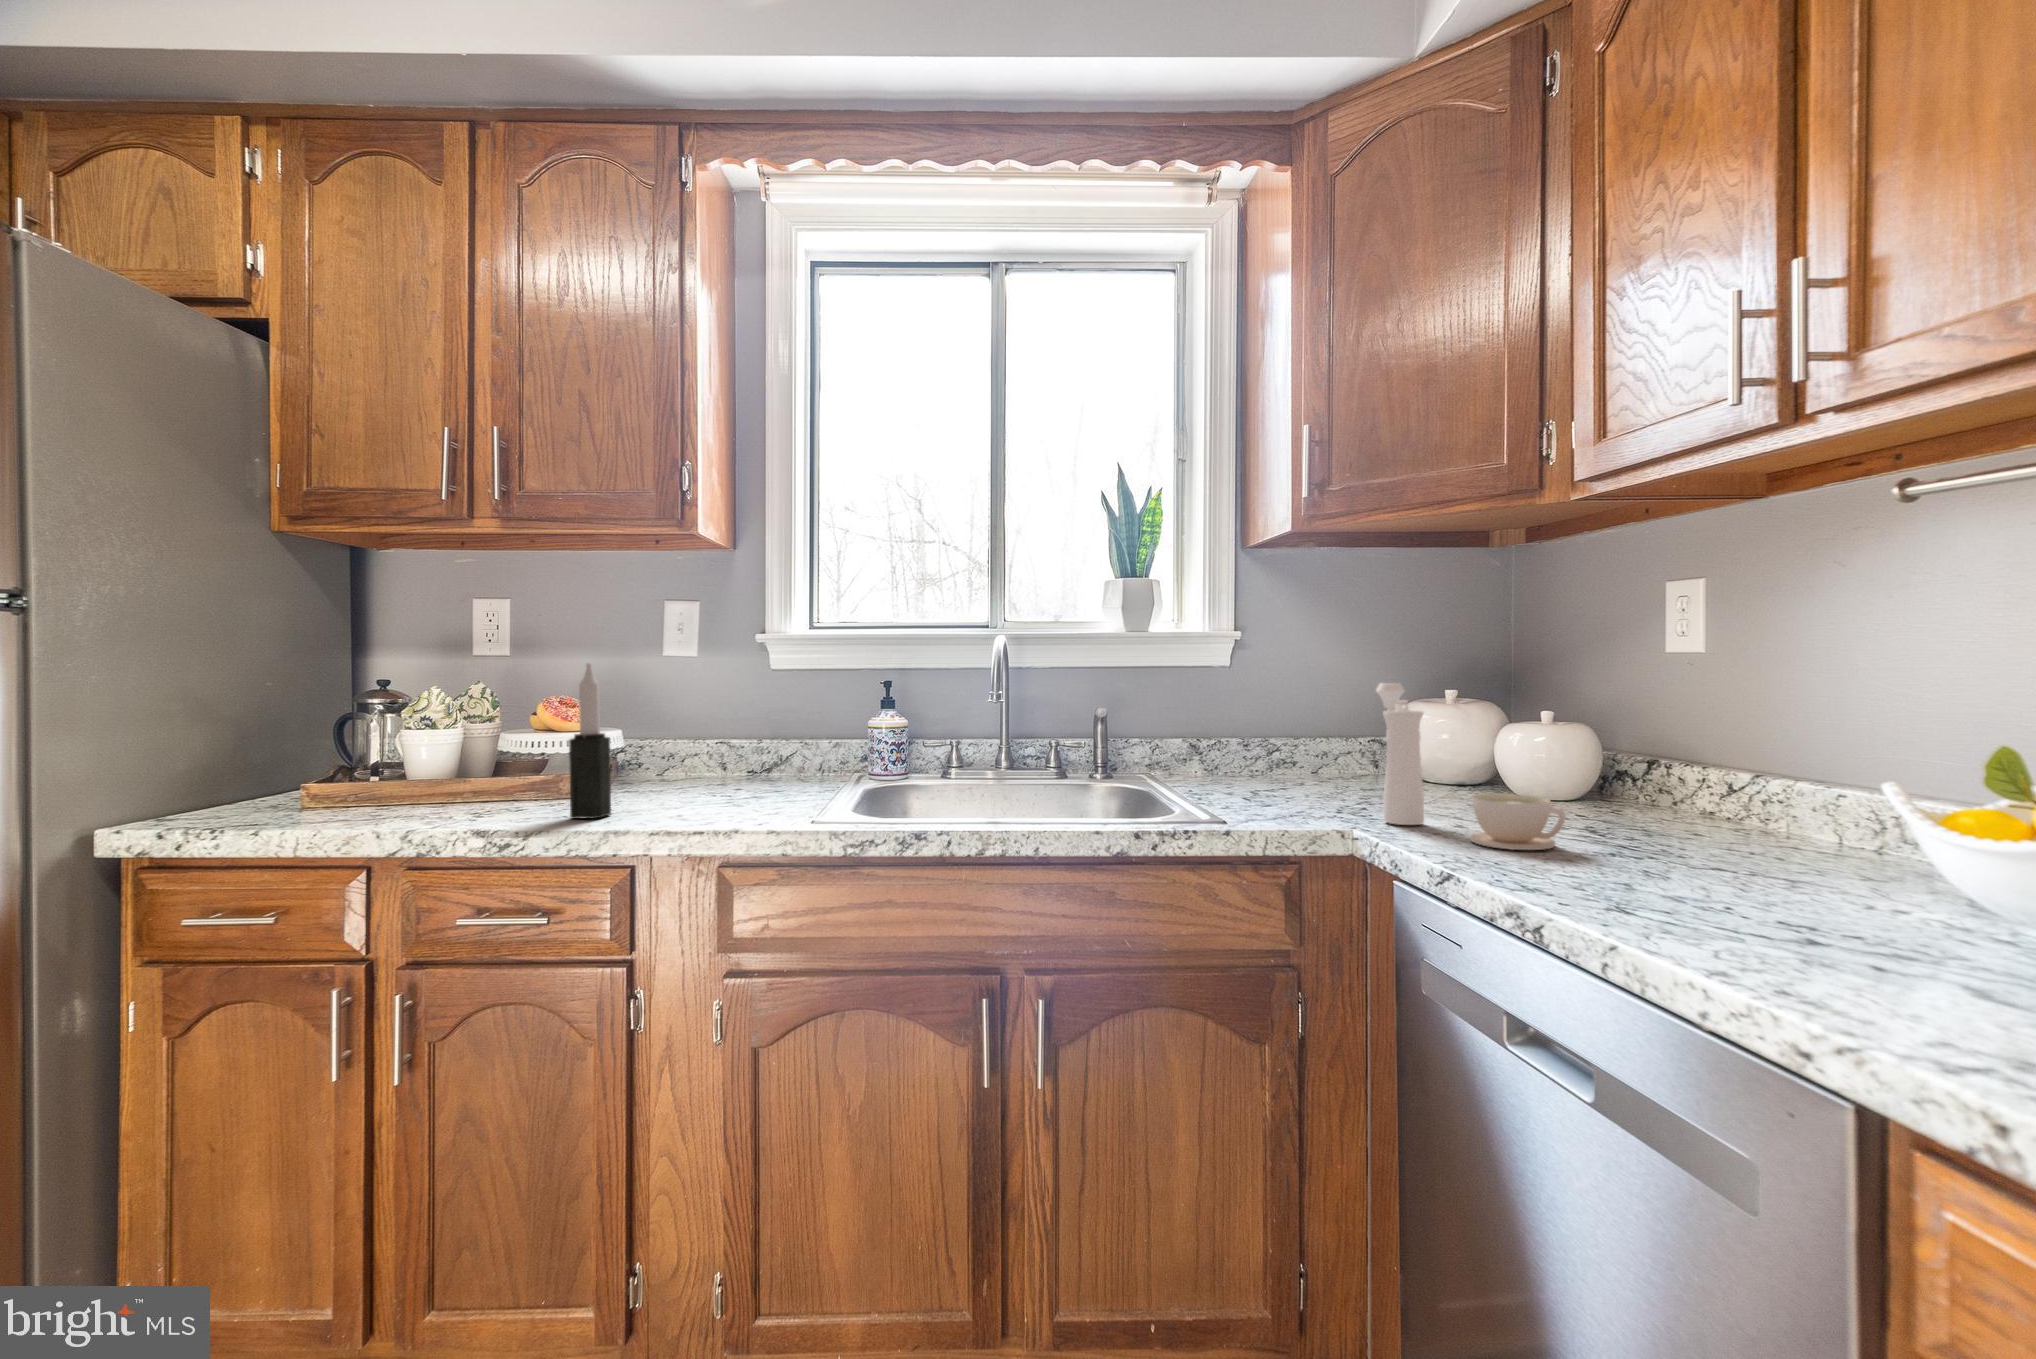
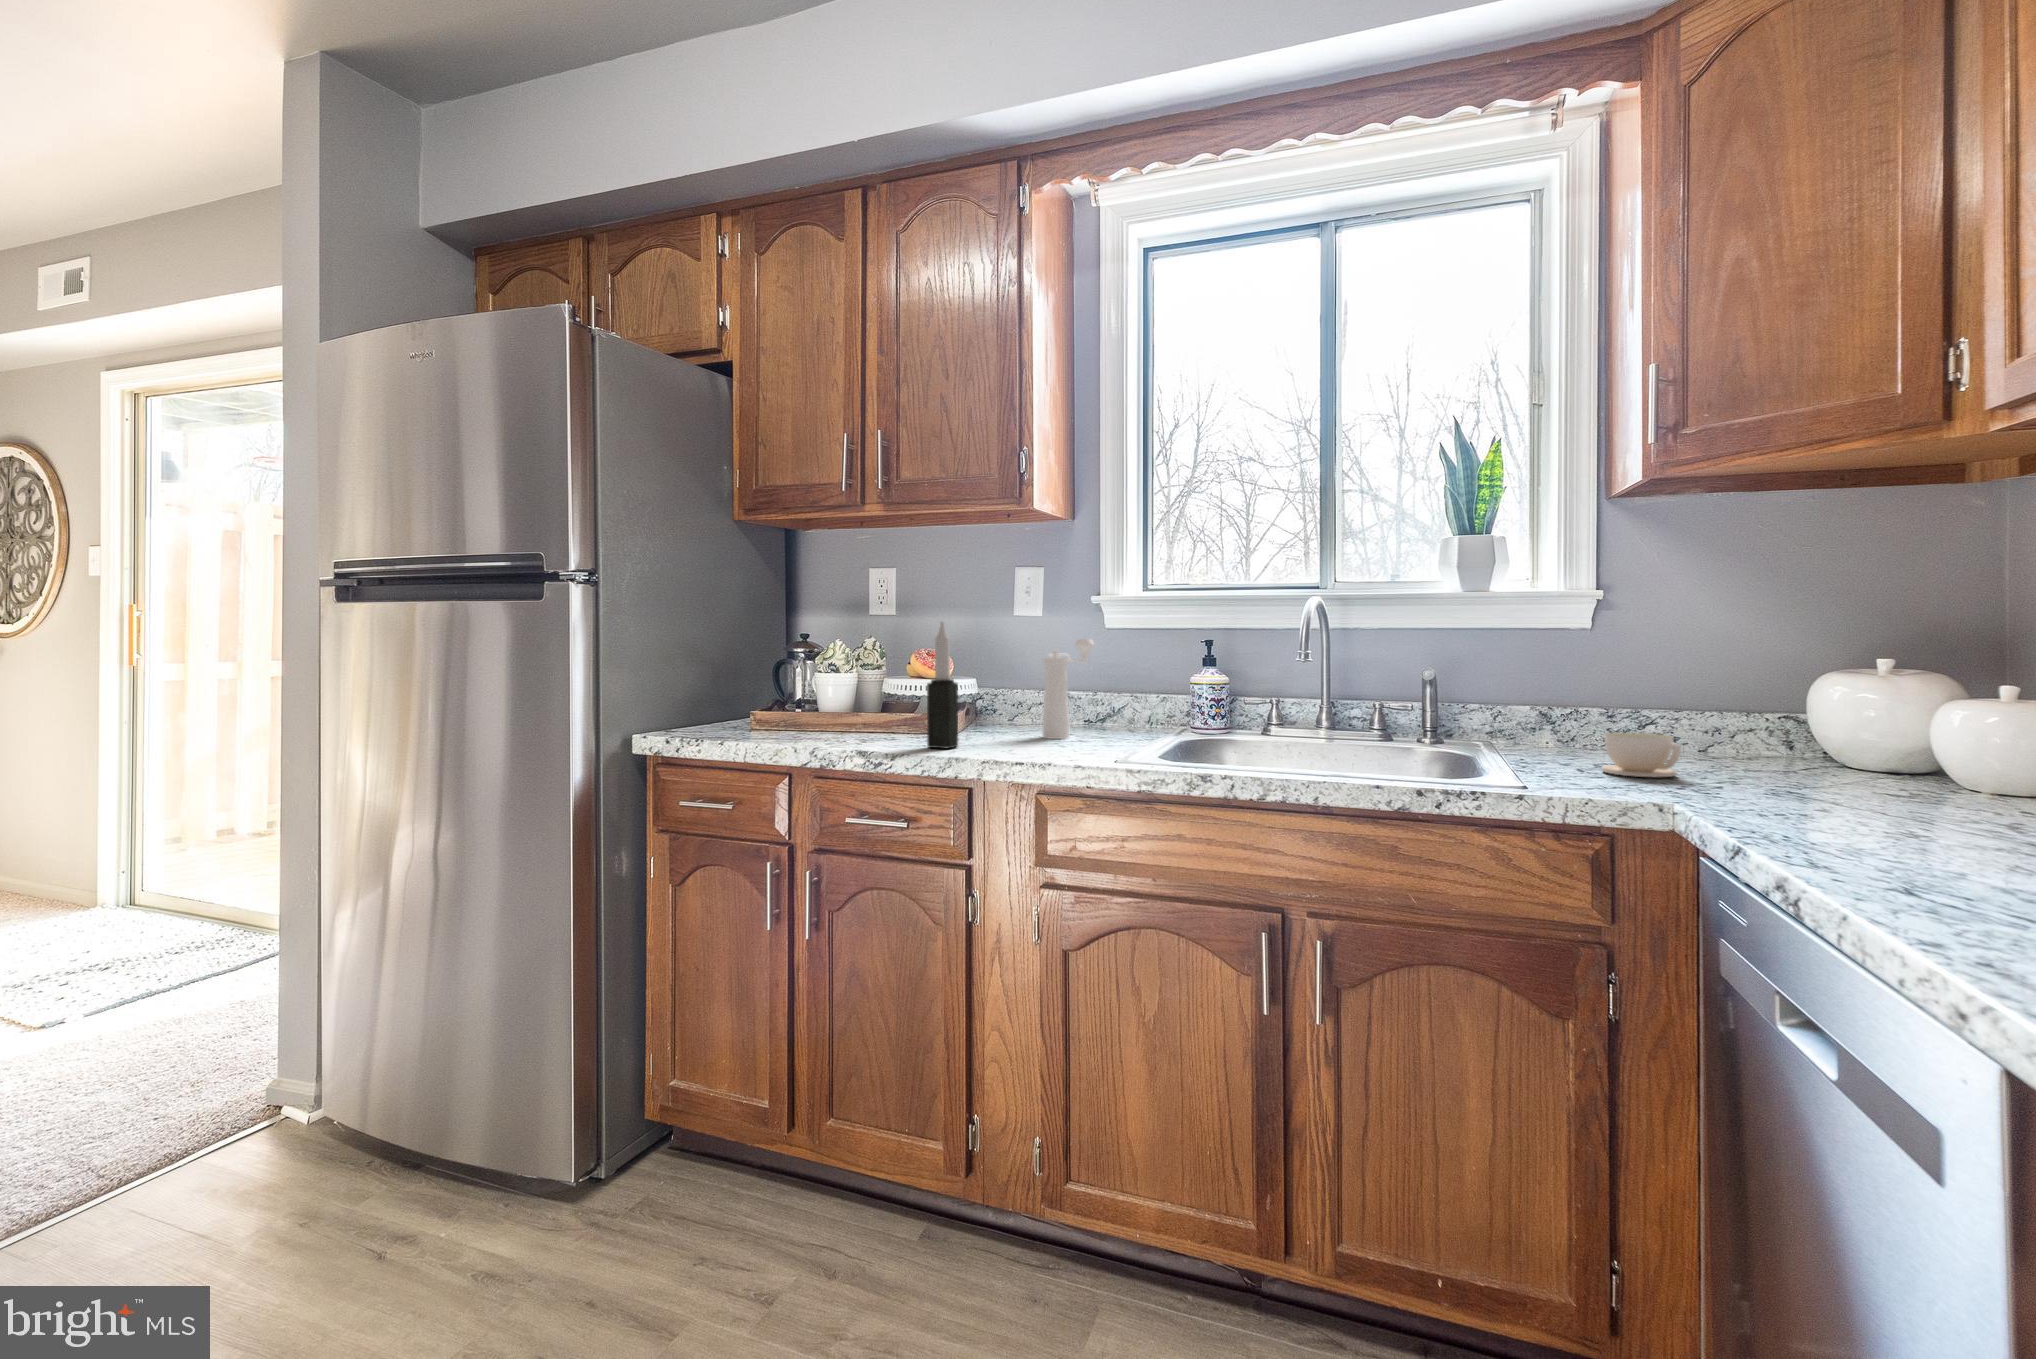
pepper mill: present [1376,683,1424,825] -> present [1043,639,1094,739]
coffee cup: present [1470,794,1566,850] -> present [1602,733,1681,777]

